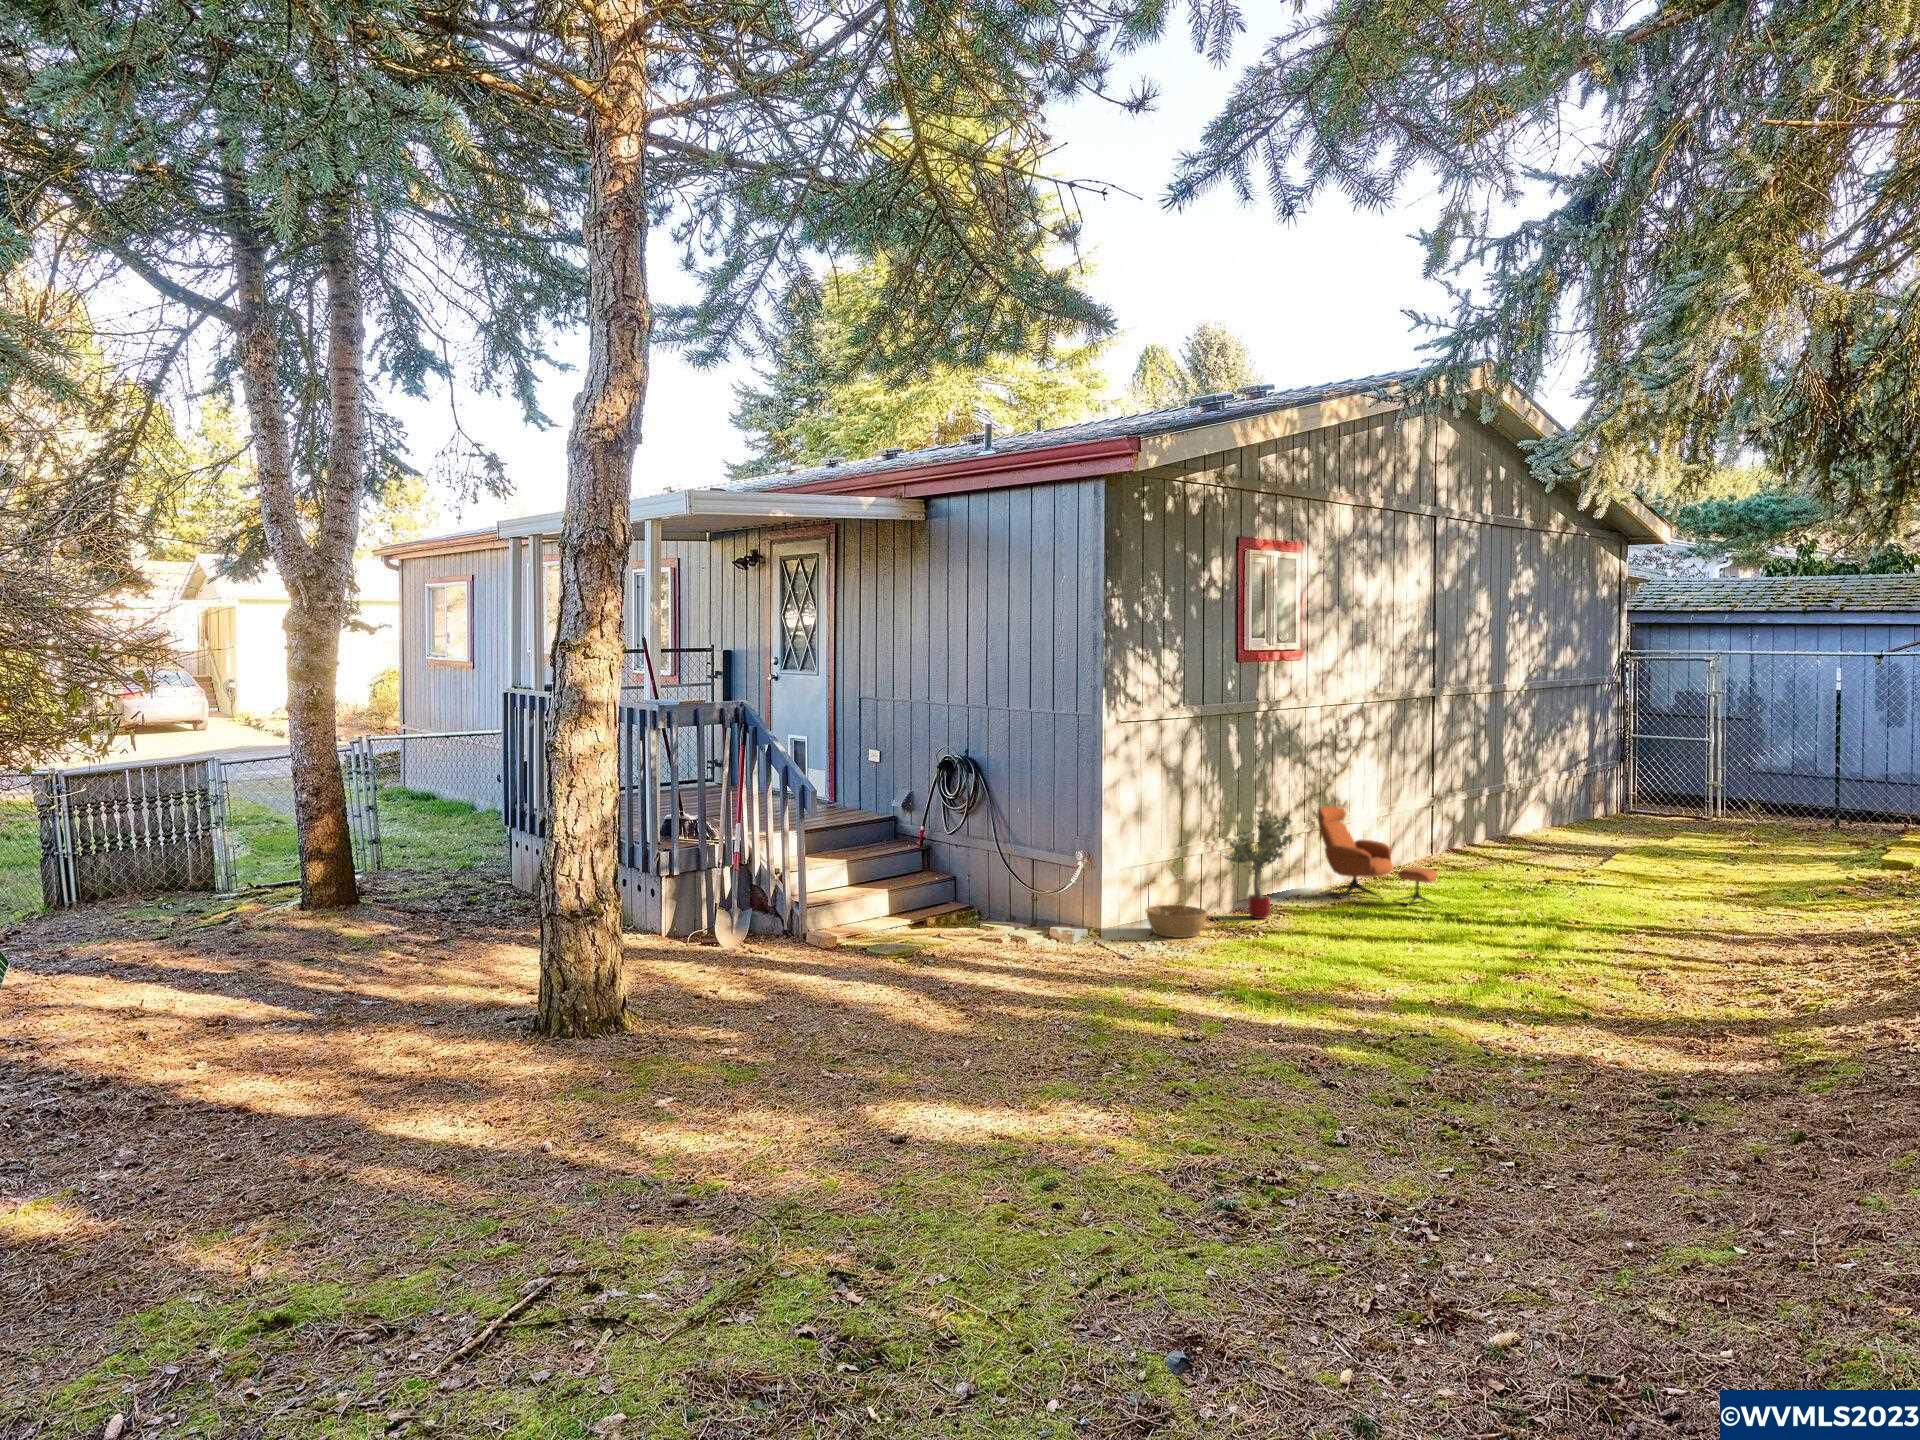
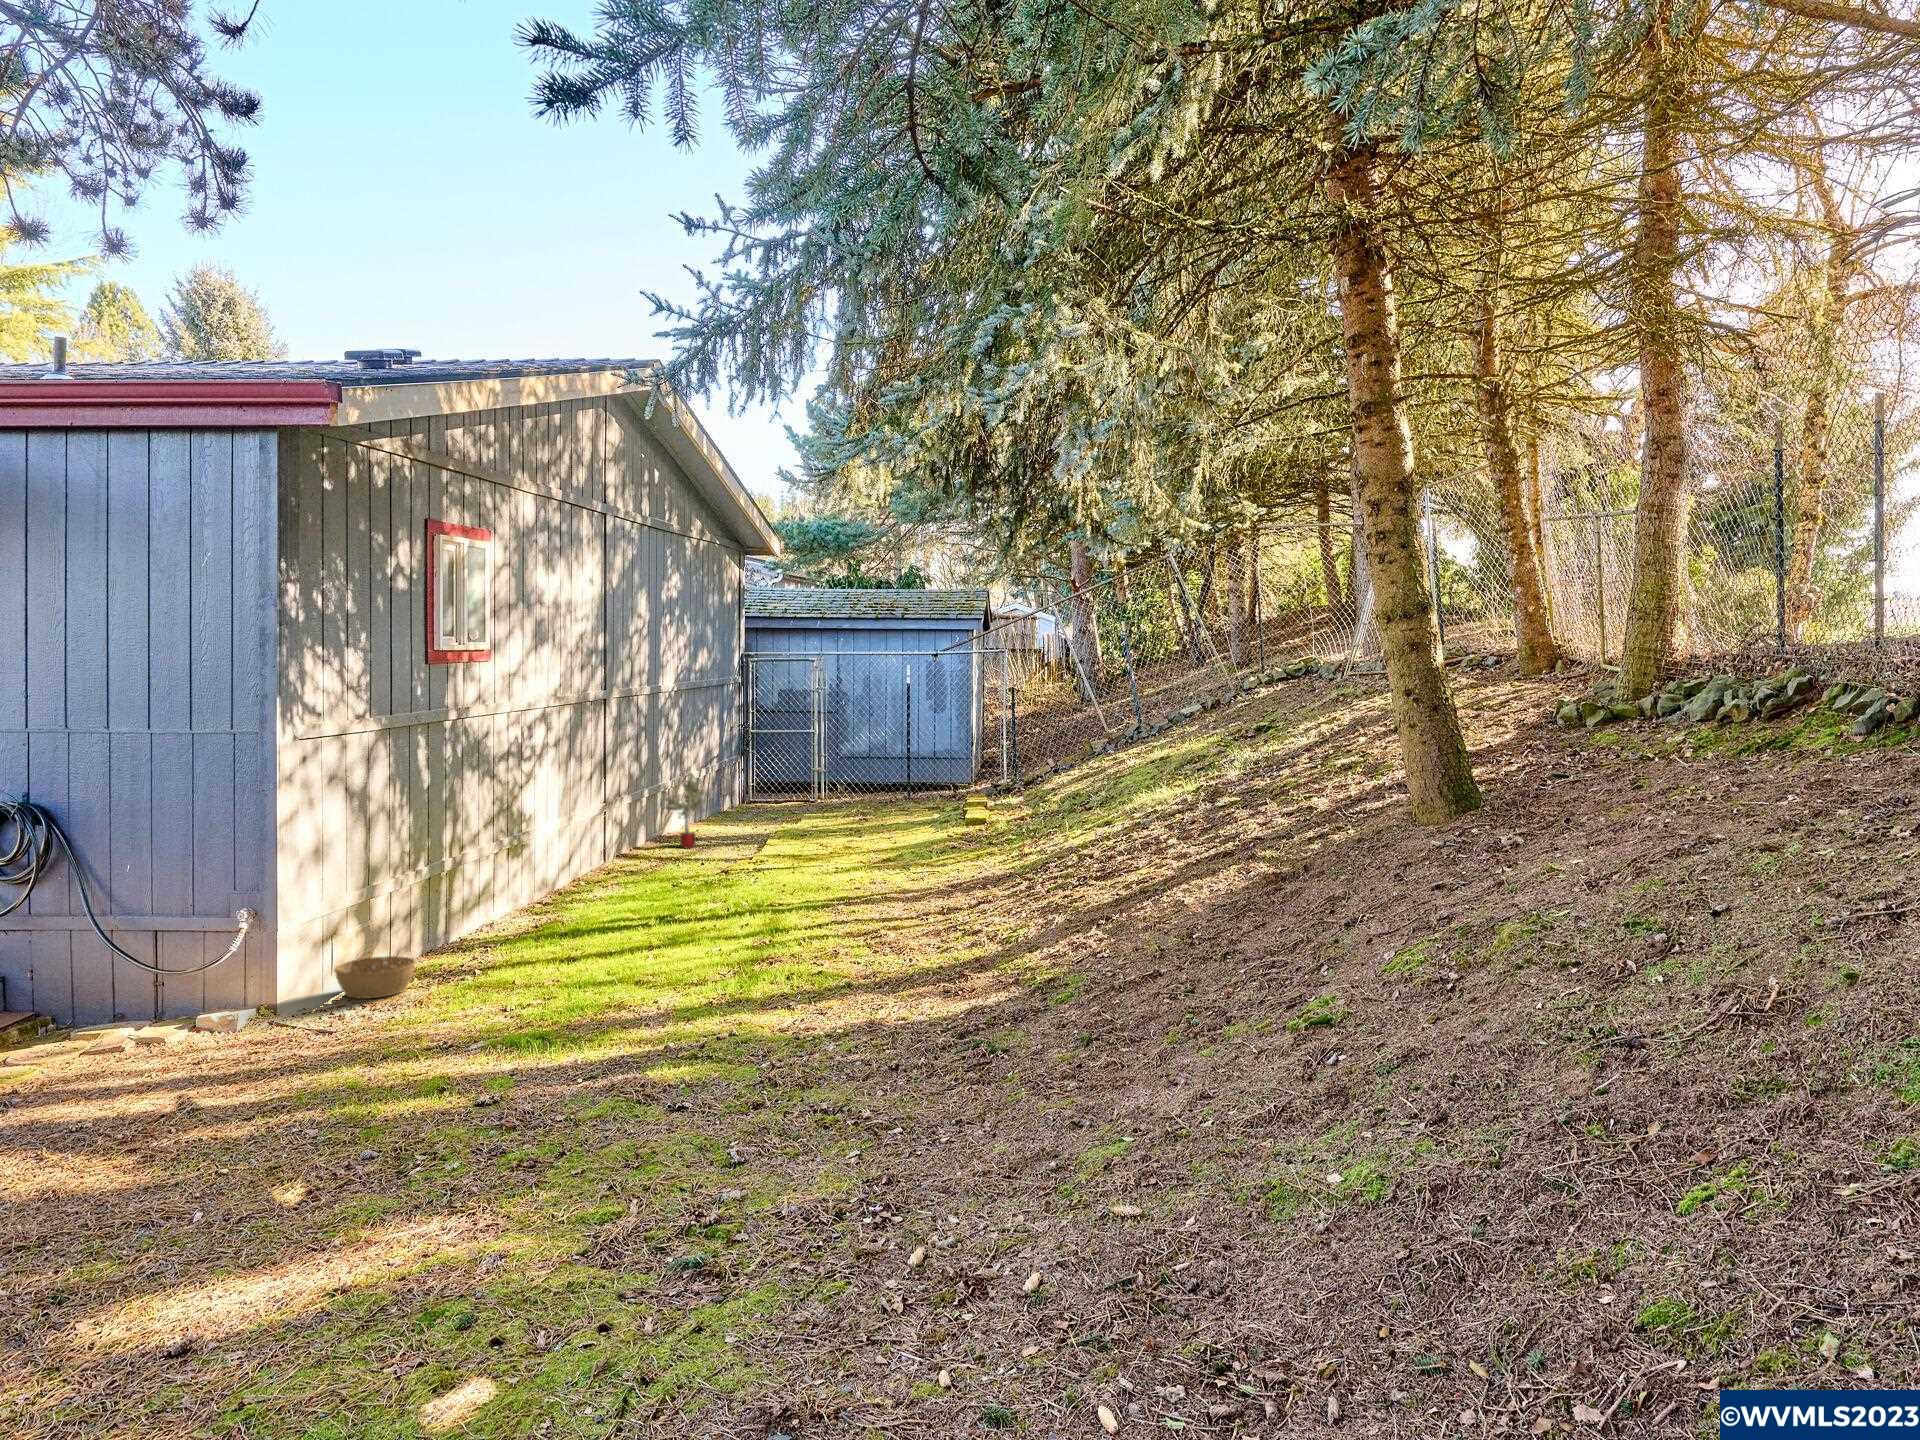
potted tree: present [1225,804,1293,919] -> present [665,770,704,848]
lounge chair: present [1318,806,1437,905] -> none [511,819,646,919]

